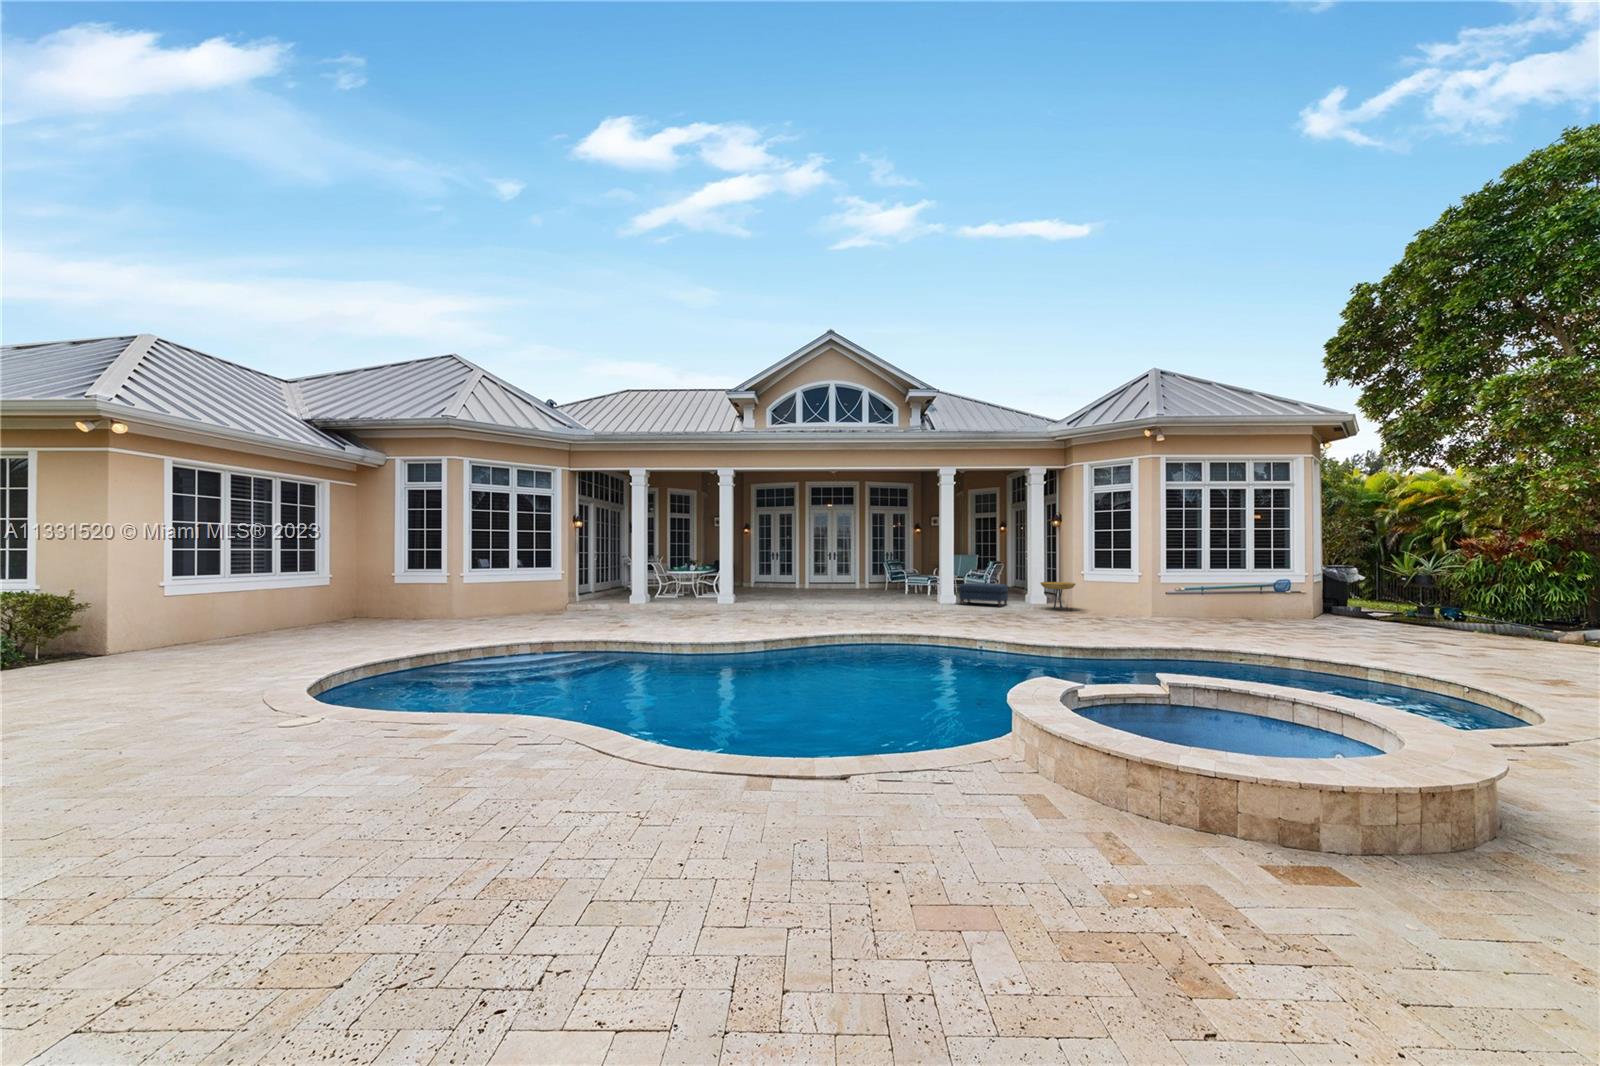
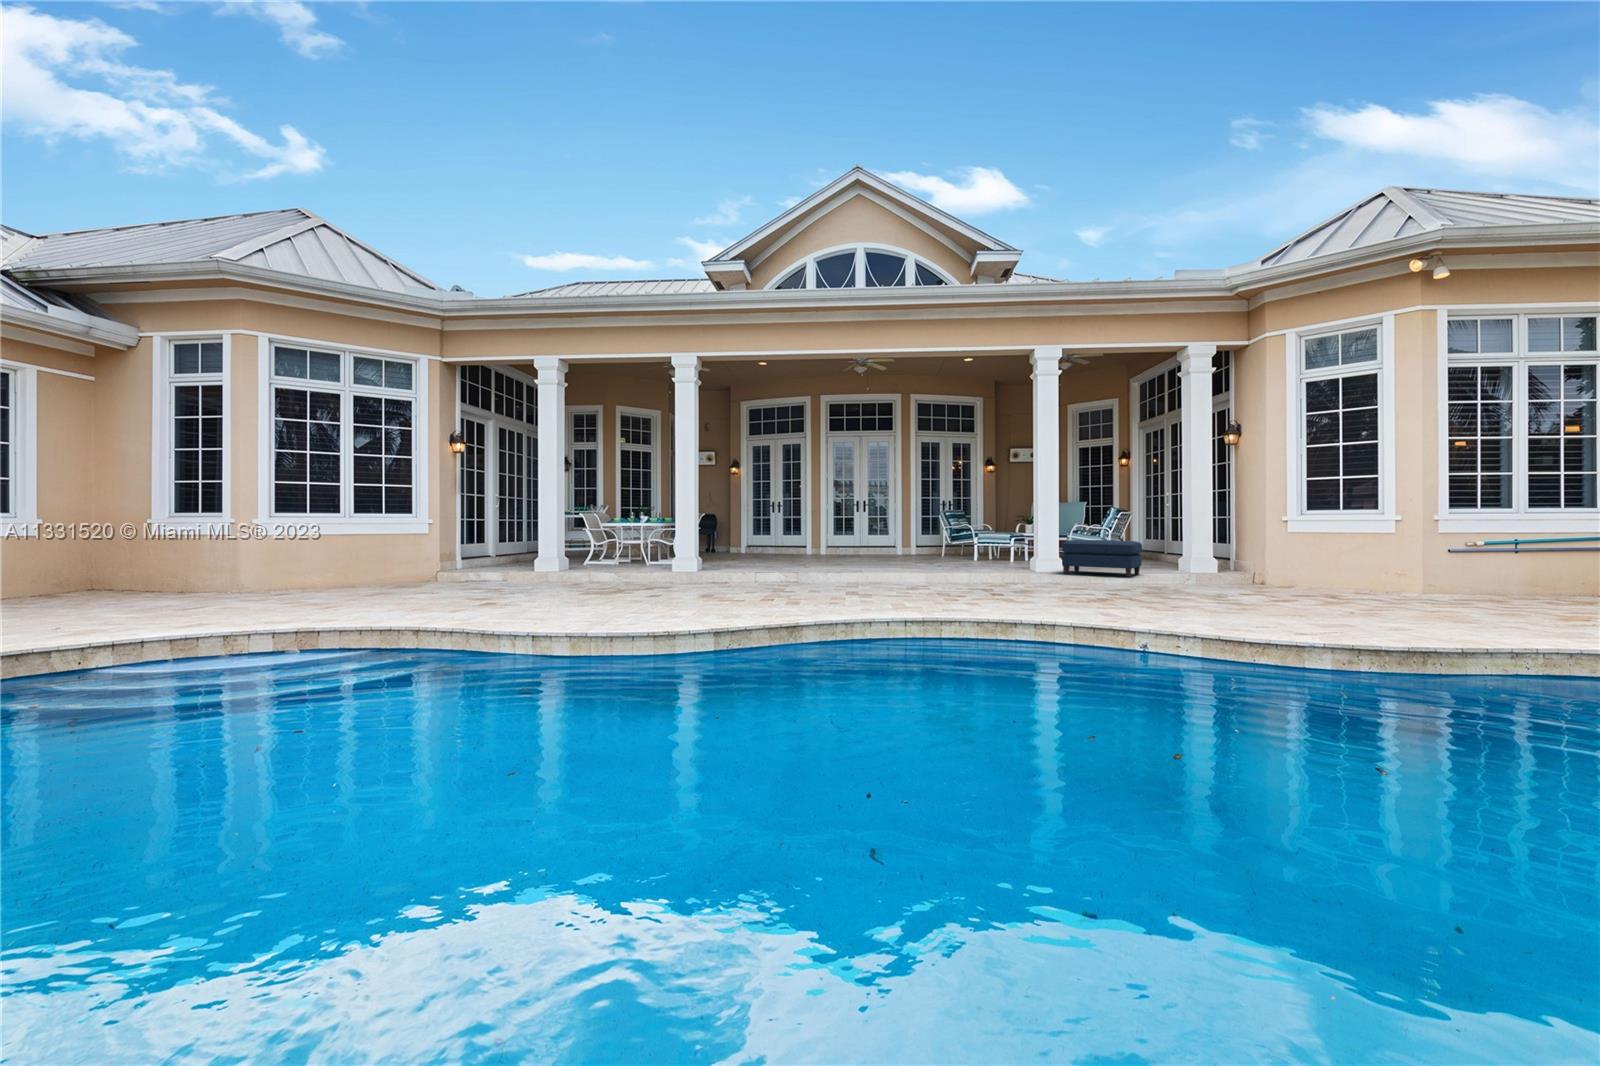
side table: present [1041,582,1076,609] -> none [1197,537,1258,581]

